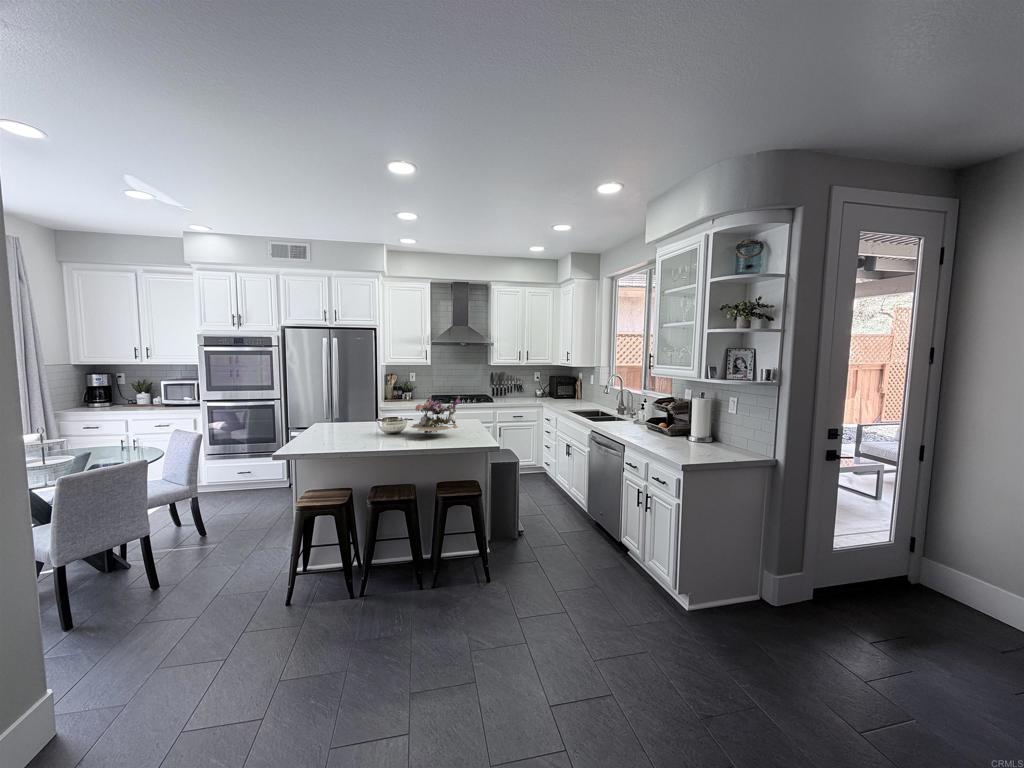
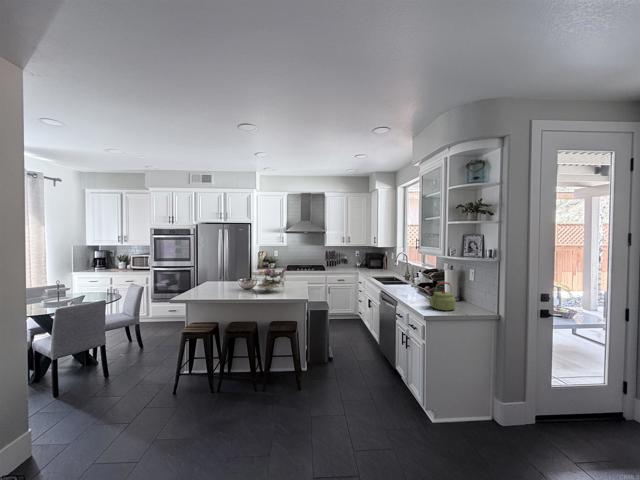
kettle: none [682,416,718,456] -> present [429,282,456,310]

